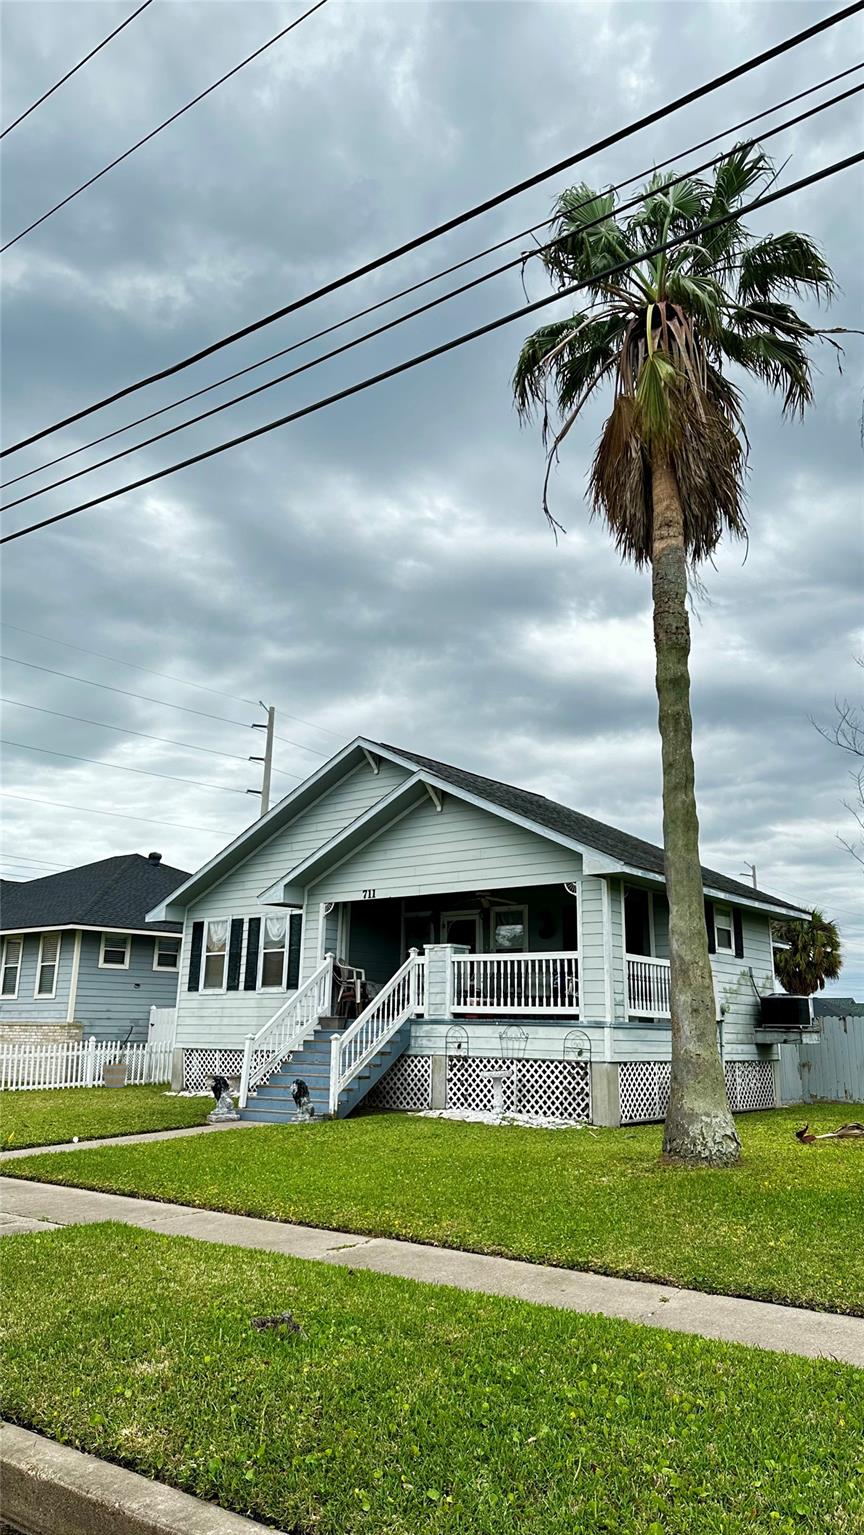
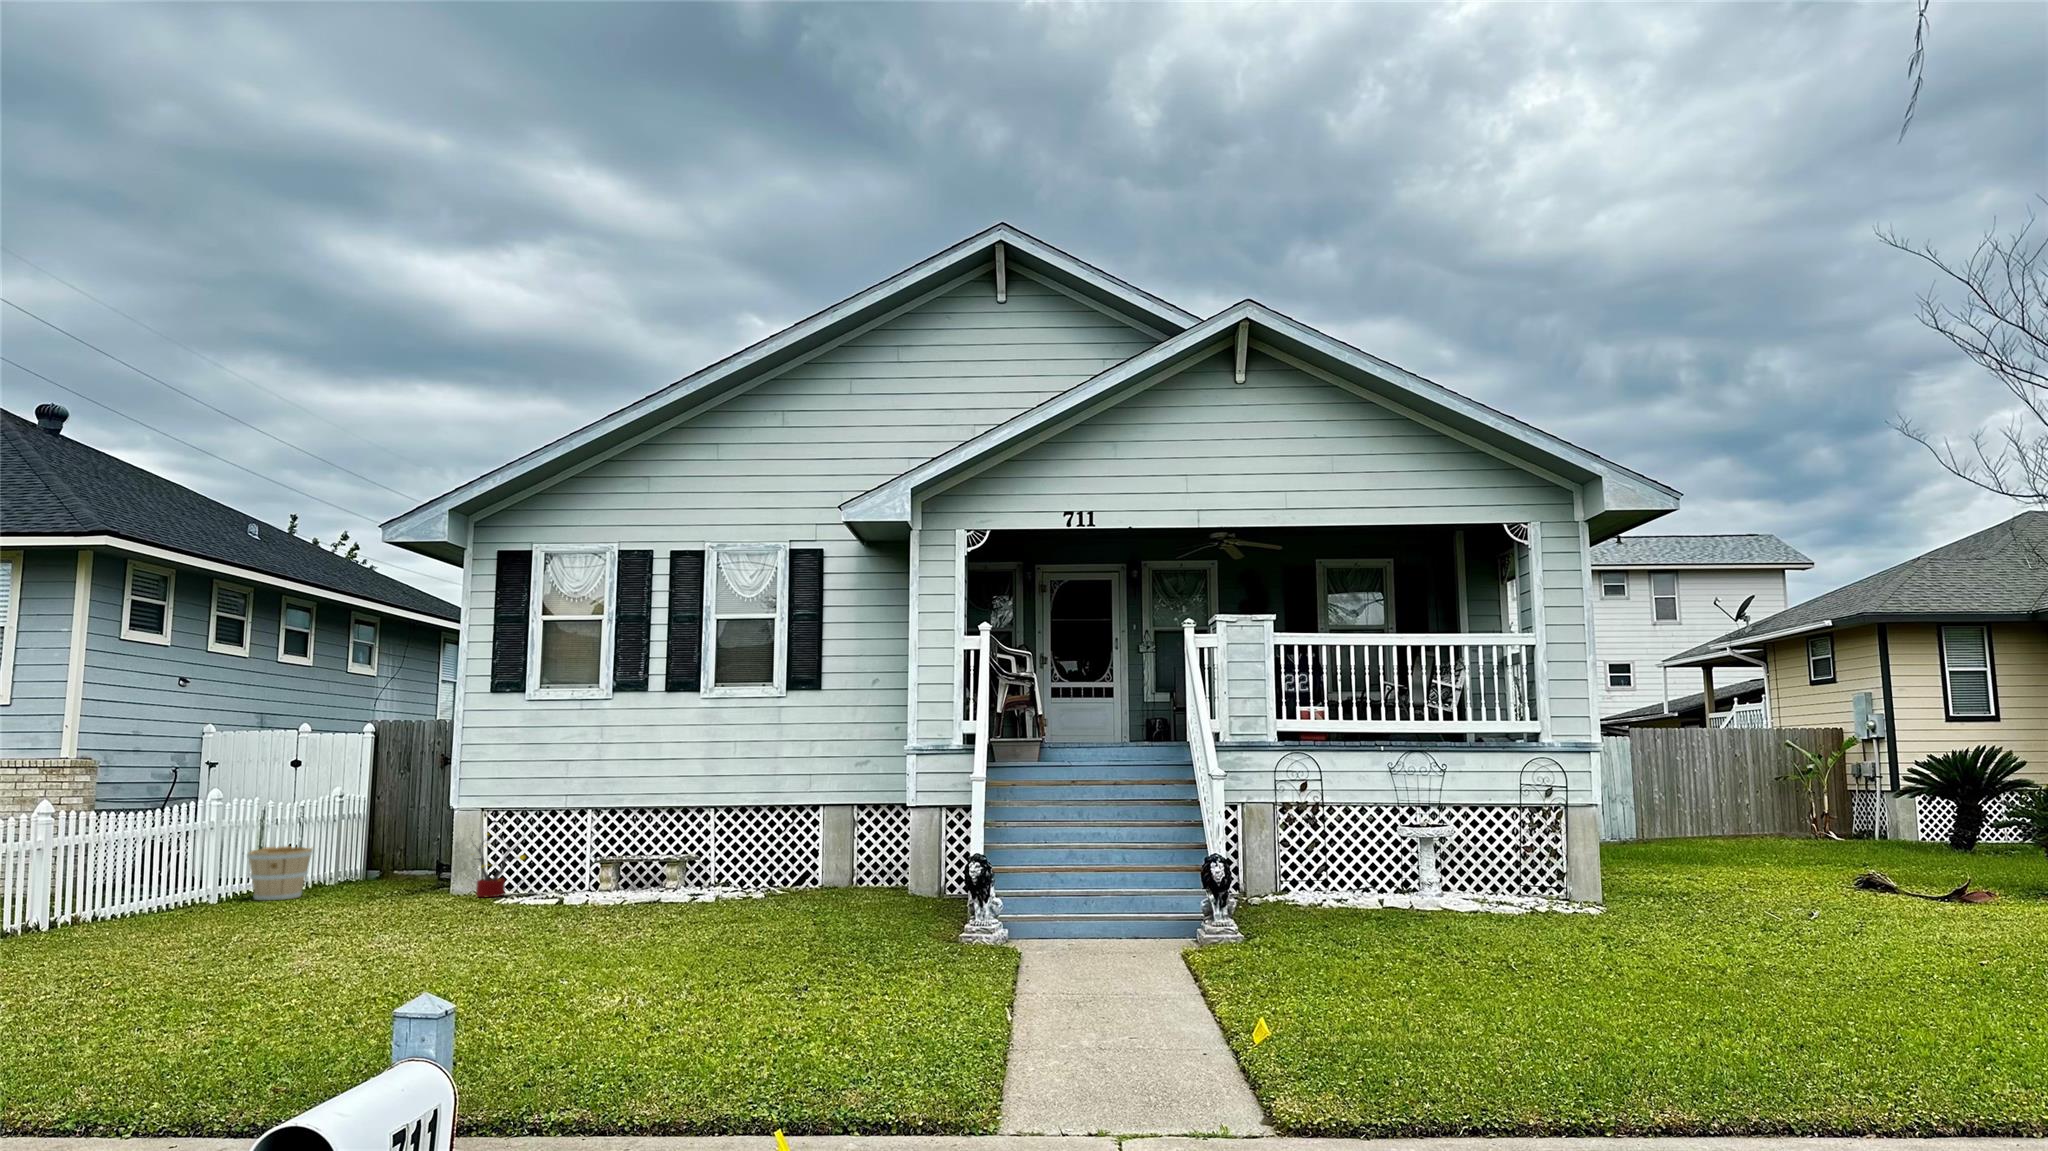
decorative plant: none [171,1059,191,1091] -> present [472,835,525,897]

